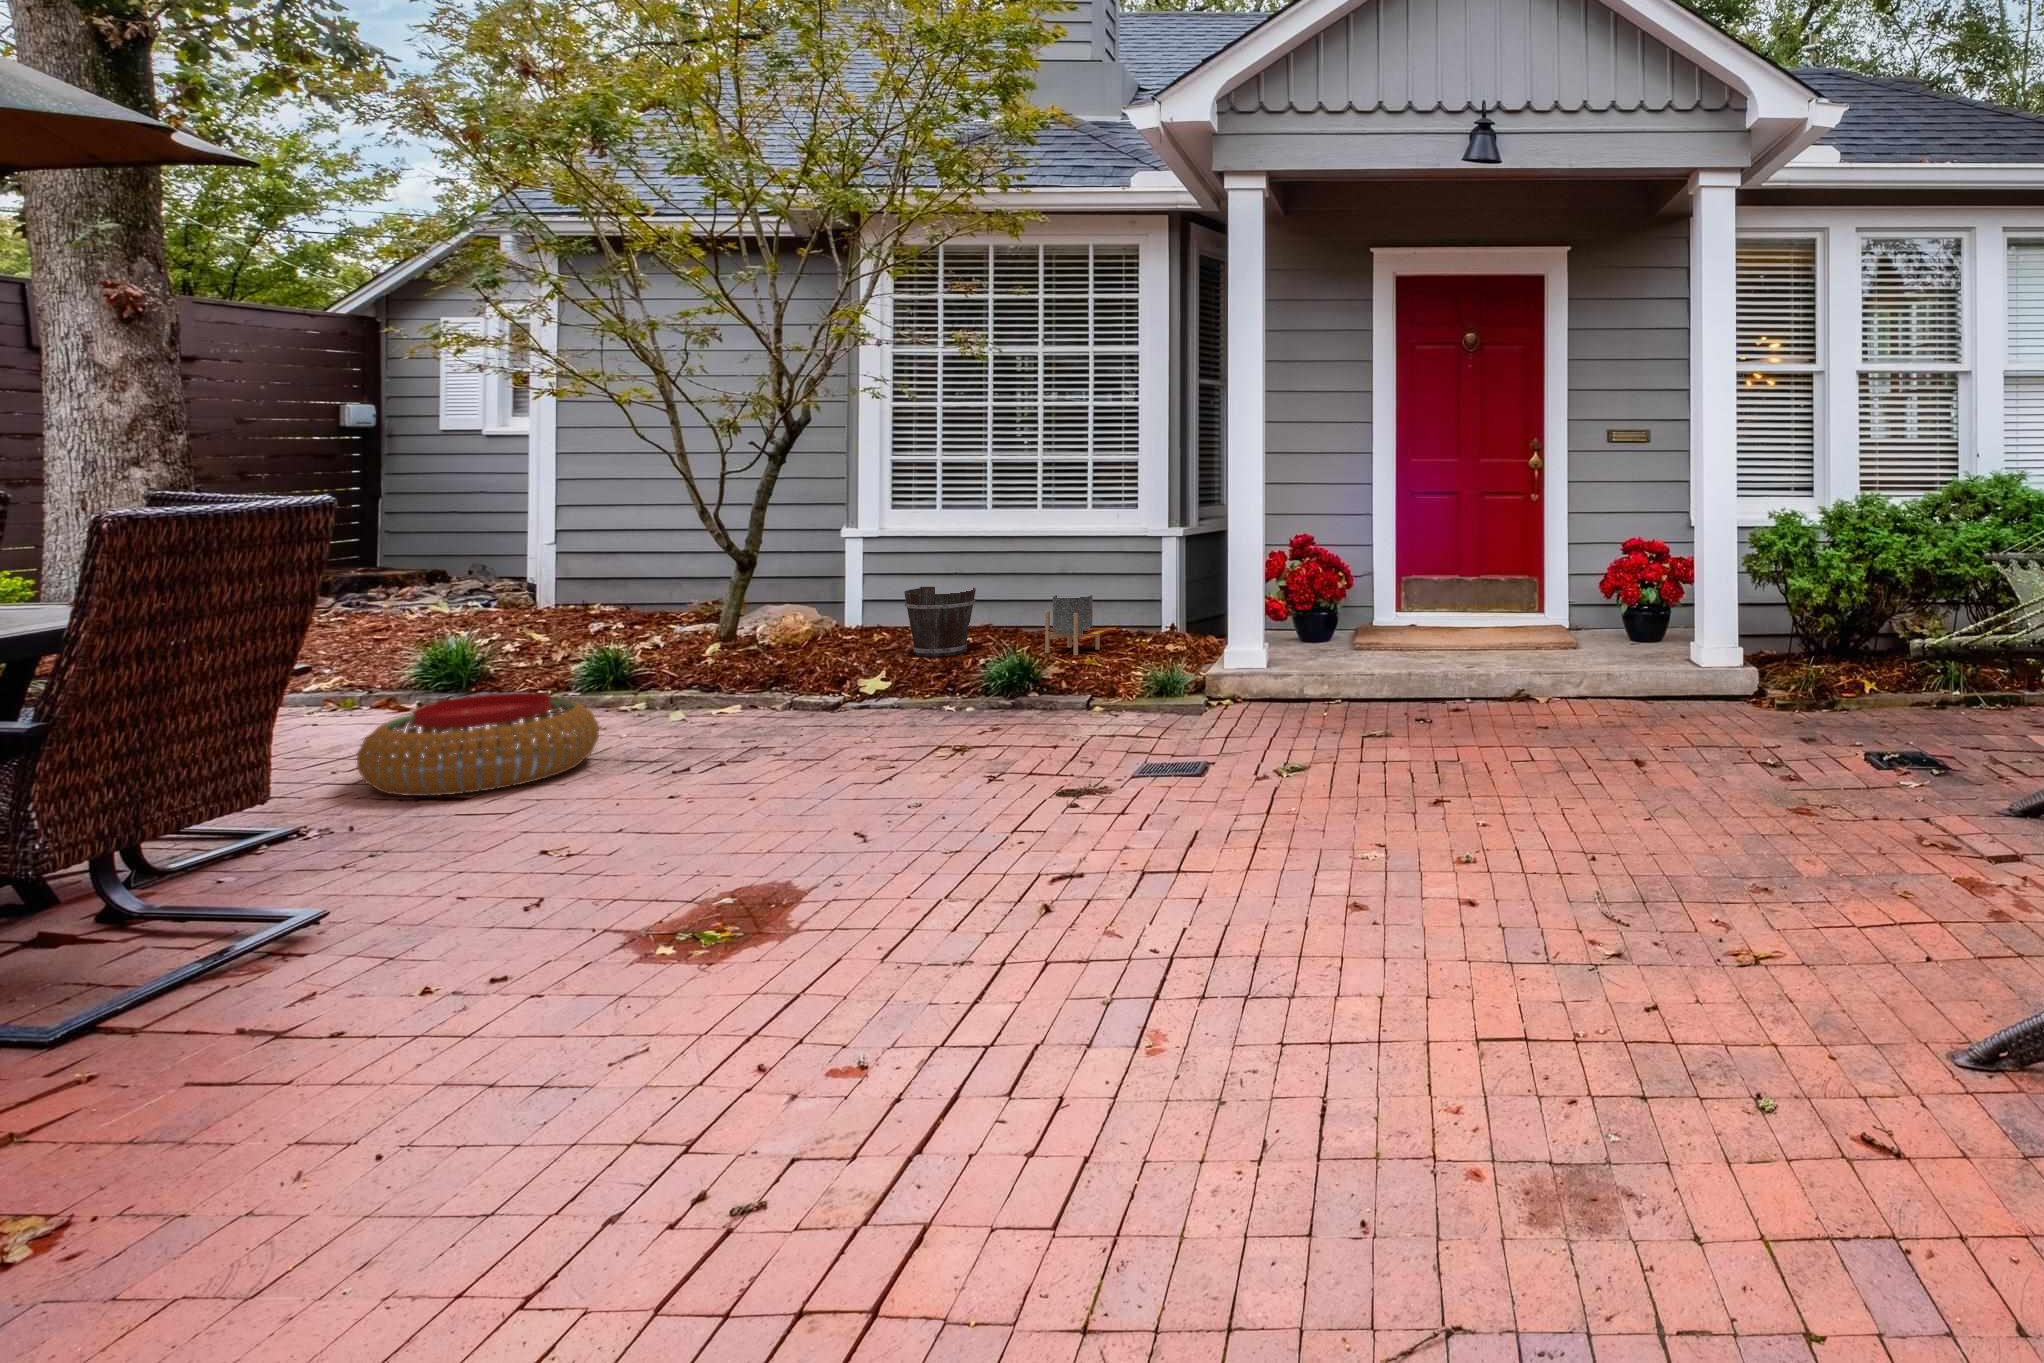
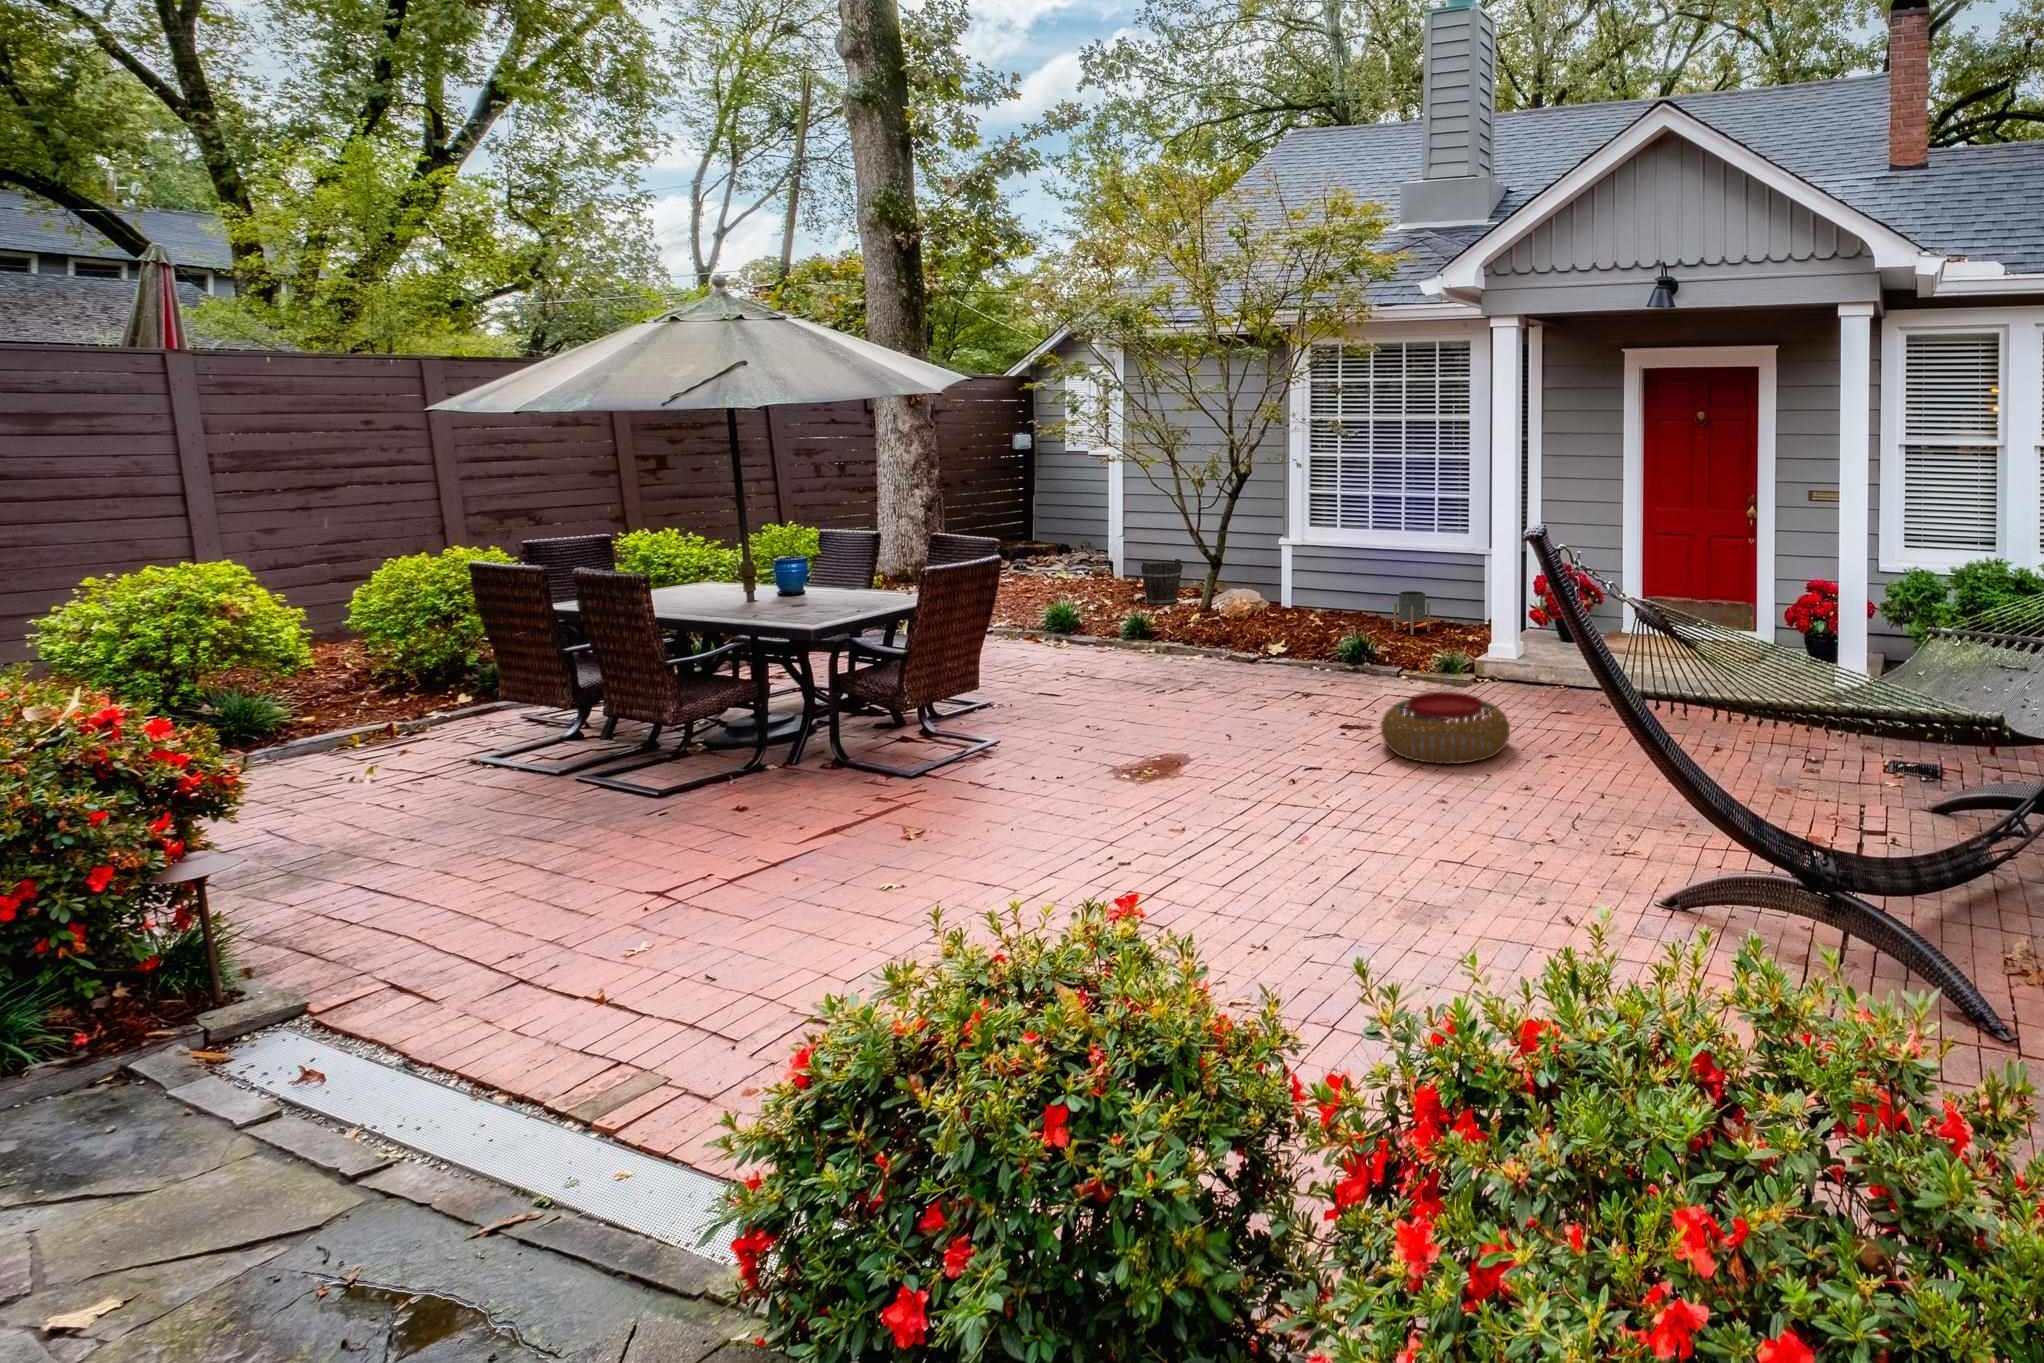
bucket: present [904,587,976,657] -> present [1141,559,1183,605]
pouf: present [357,692,599,796] -> present [1381,692,1510,764]

